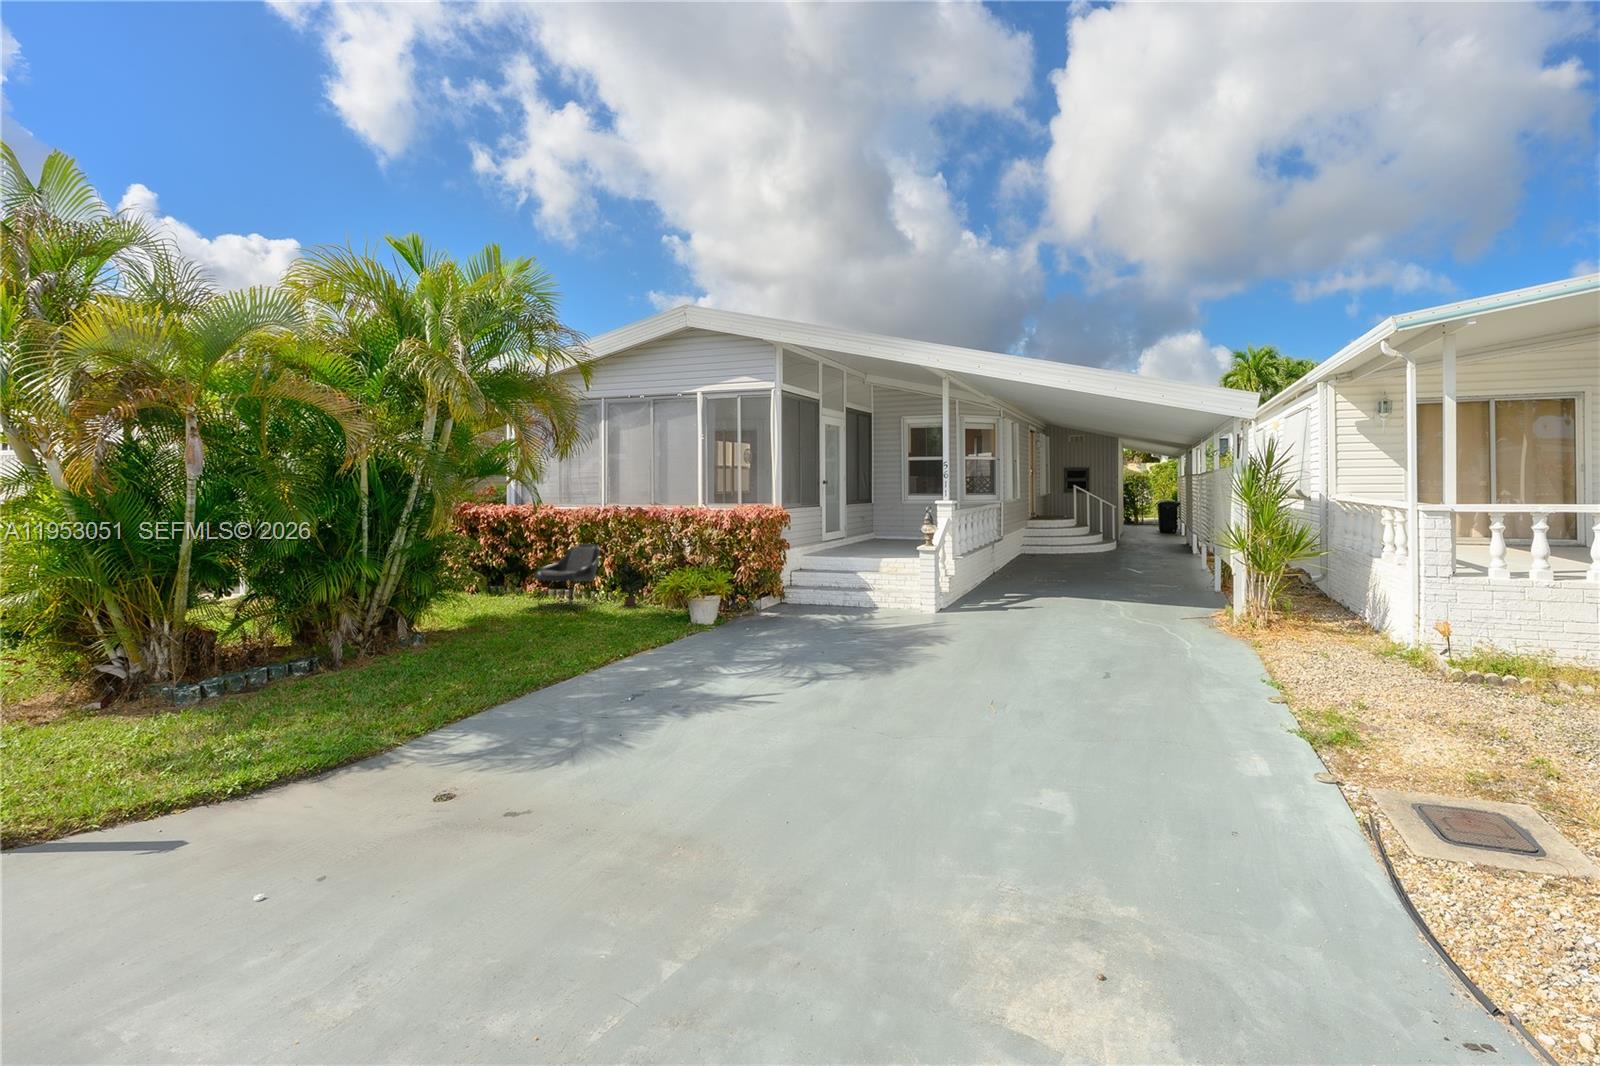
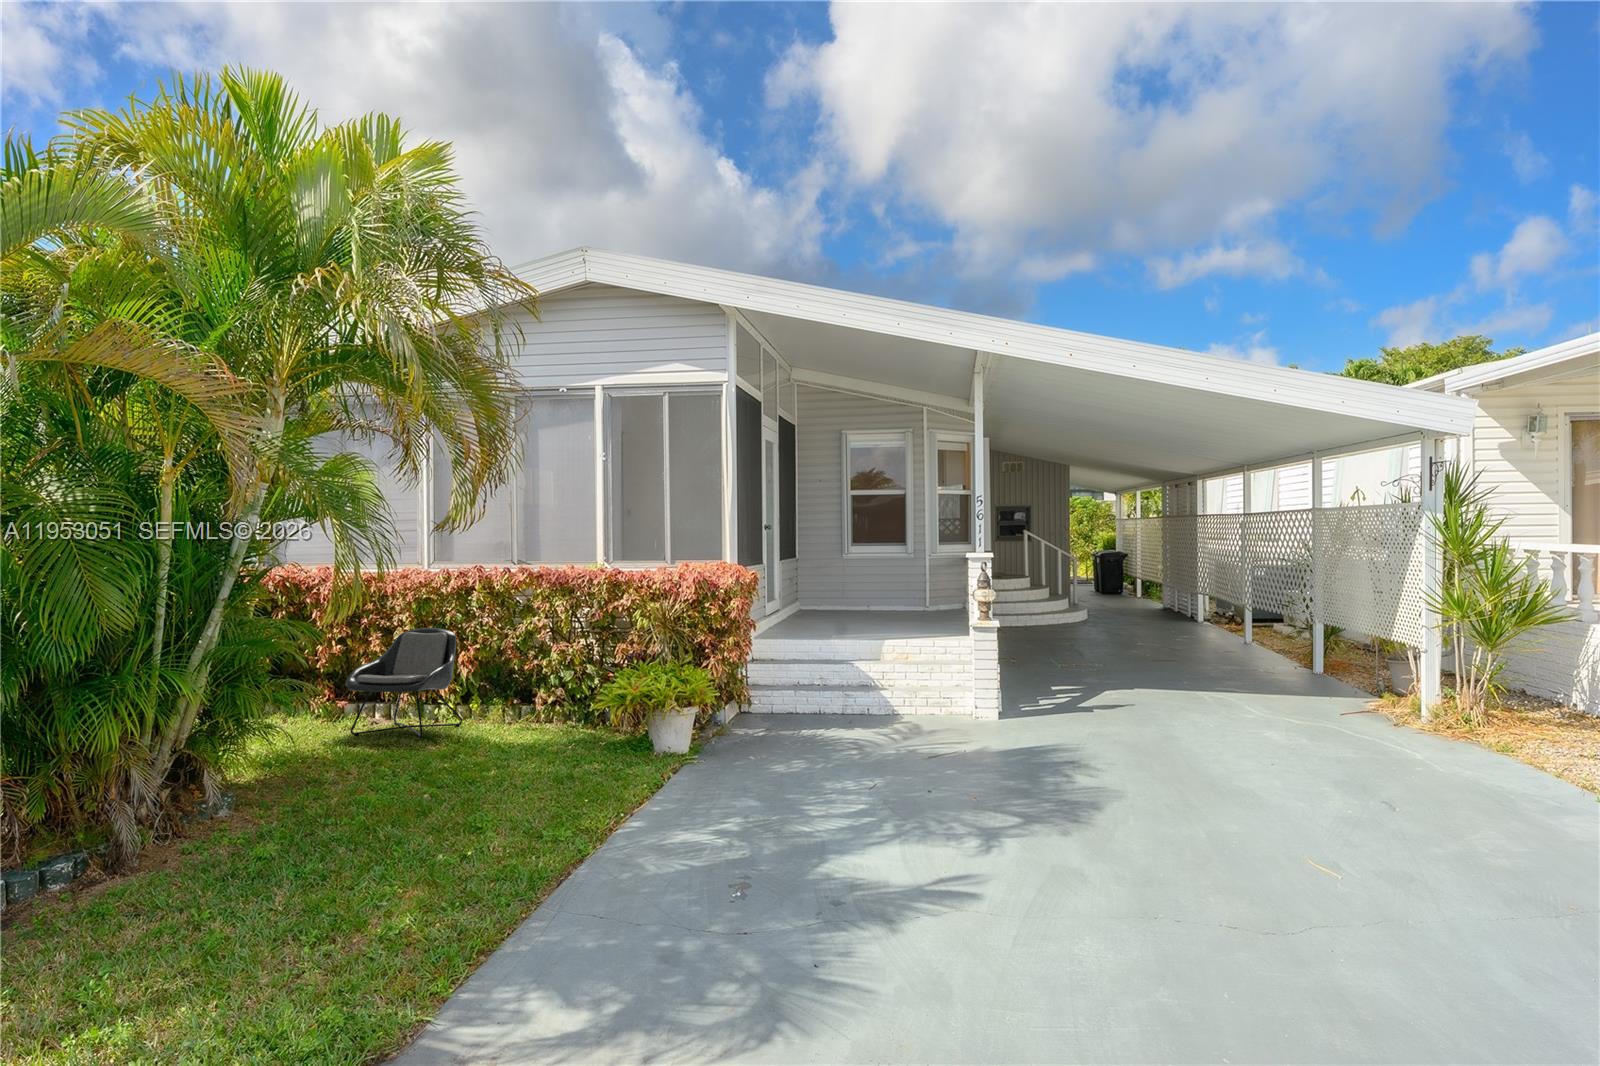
potted plant: present [619,562,643,605] -> none [489,656,532,727]

